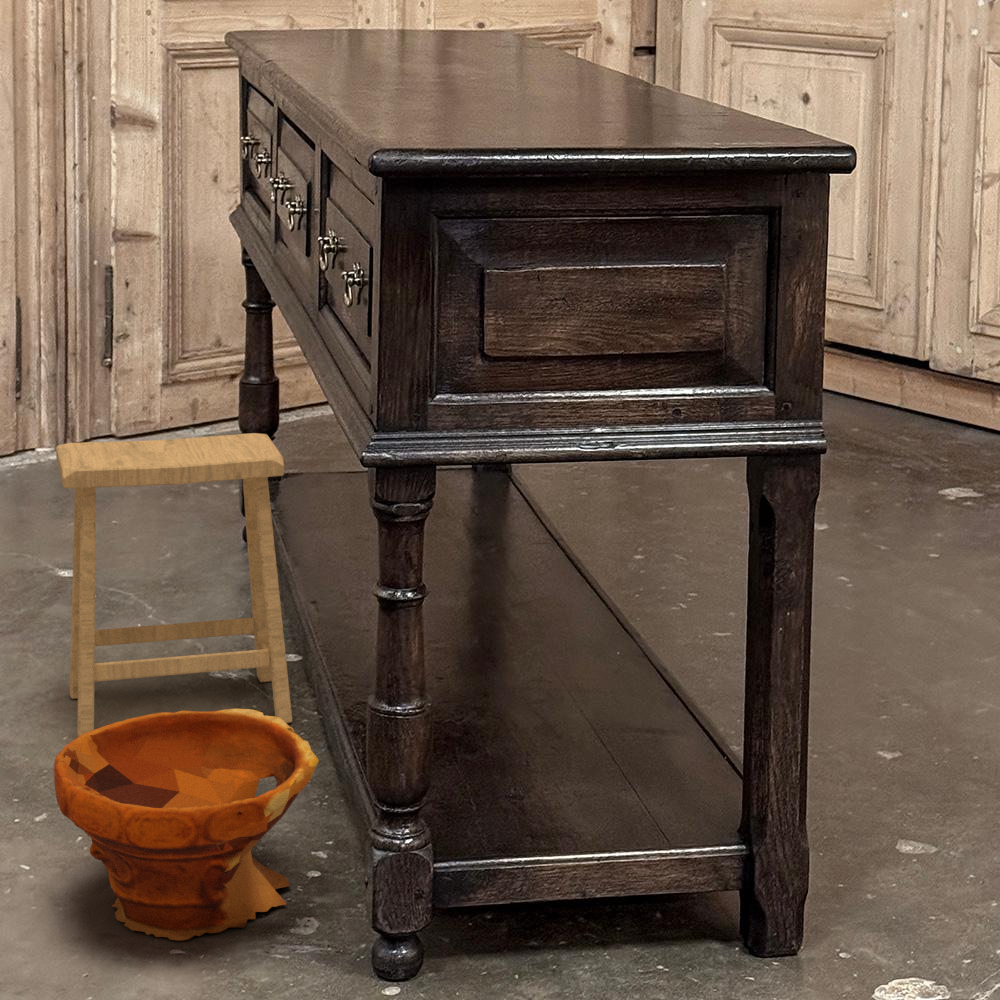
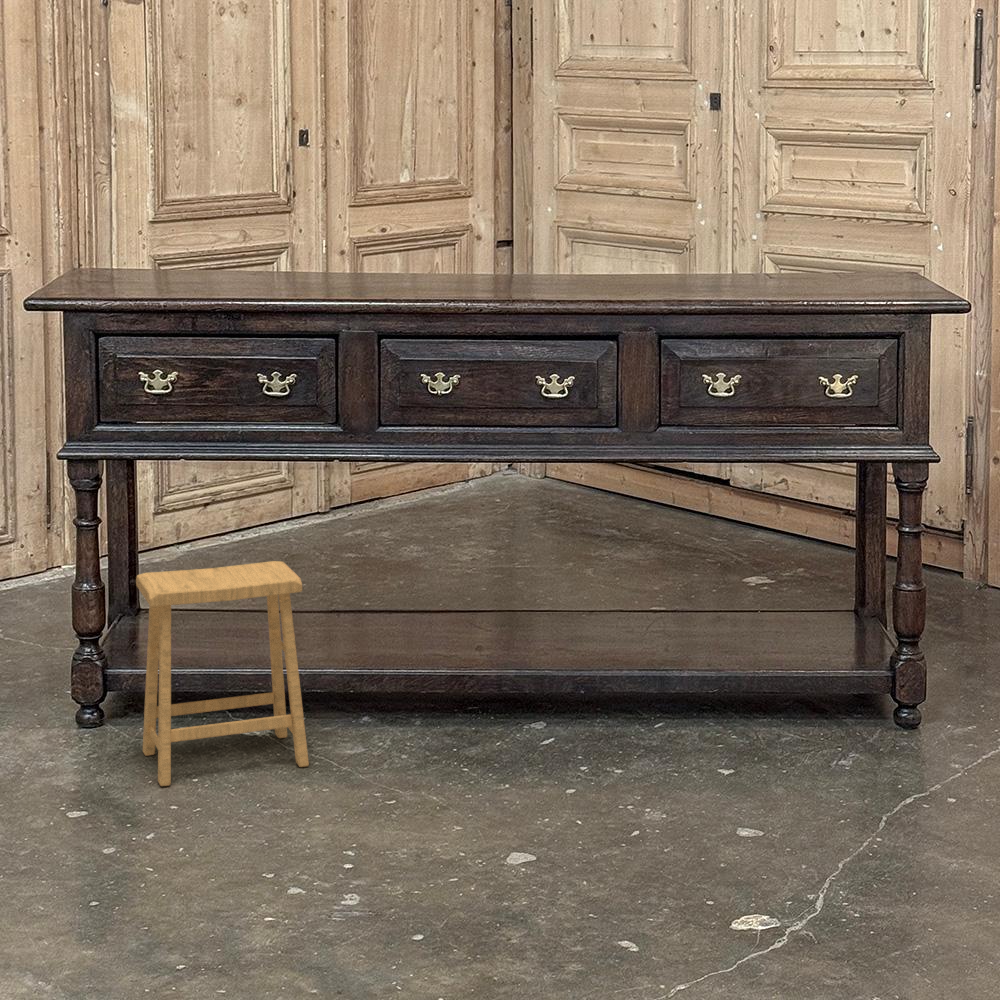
planter: present [54,708,319,940] -> none [178,756,357,914]

